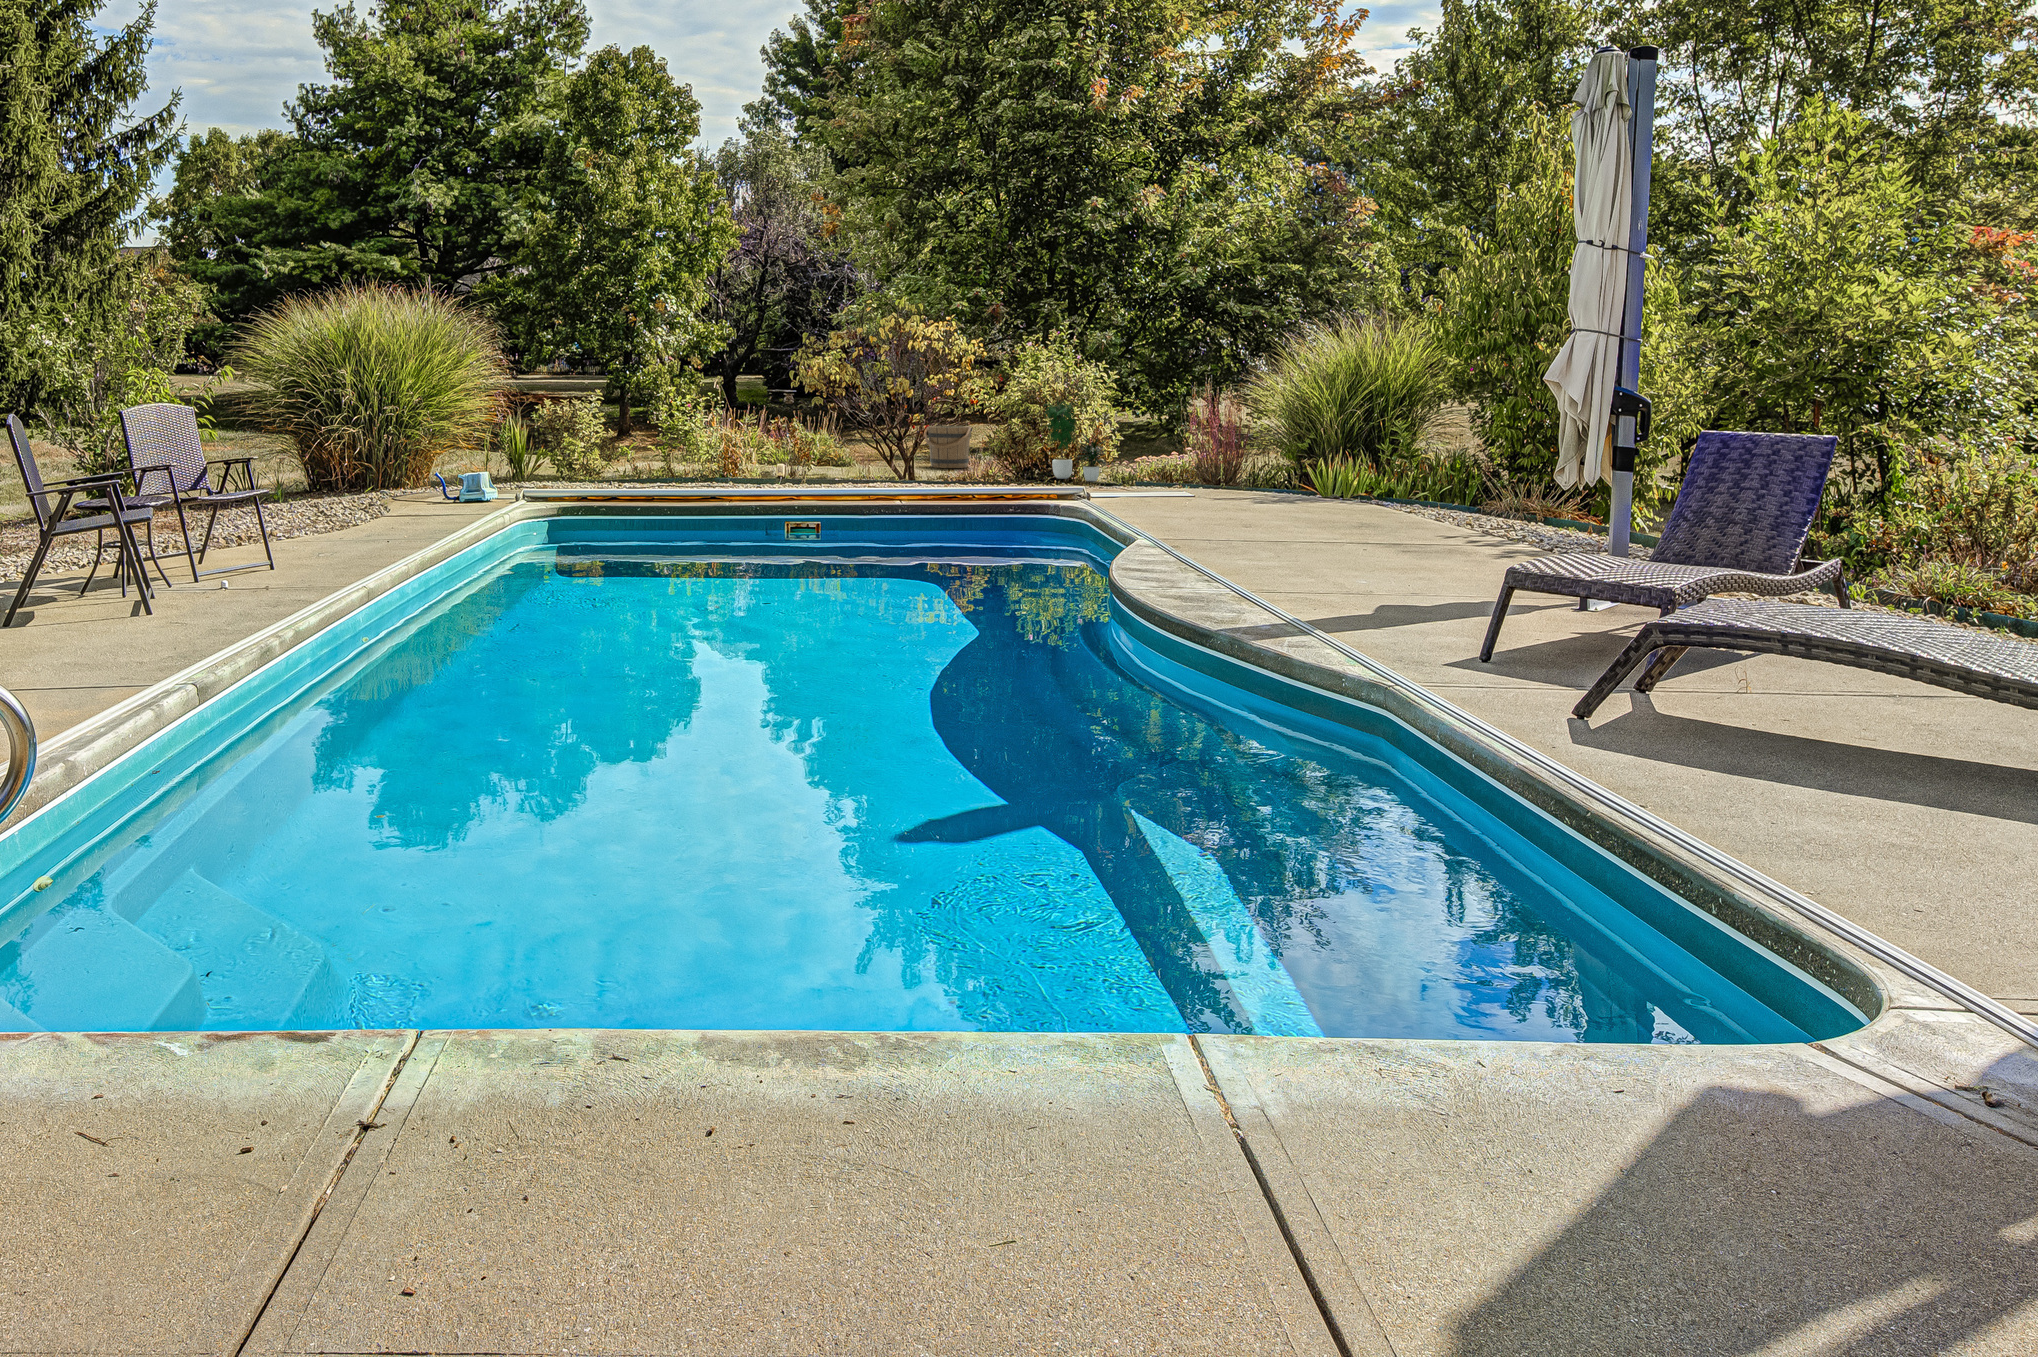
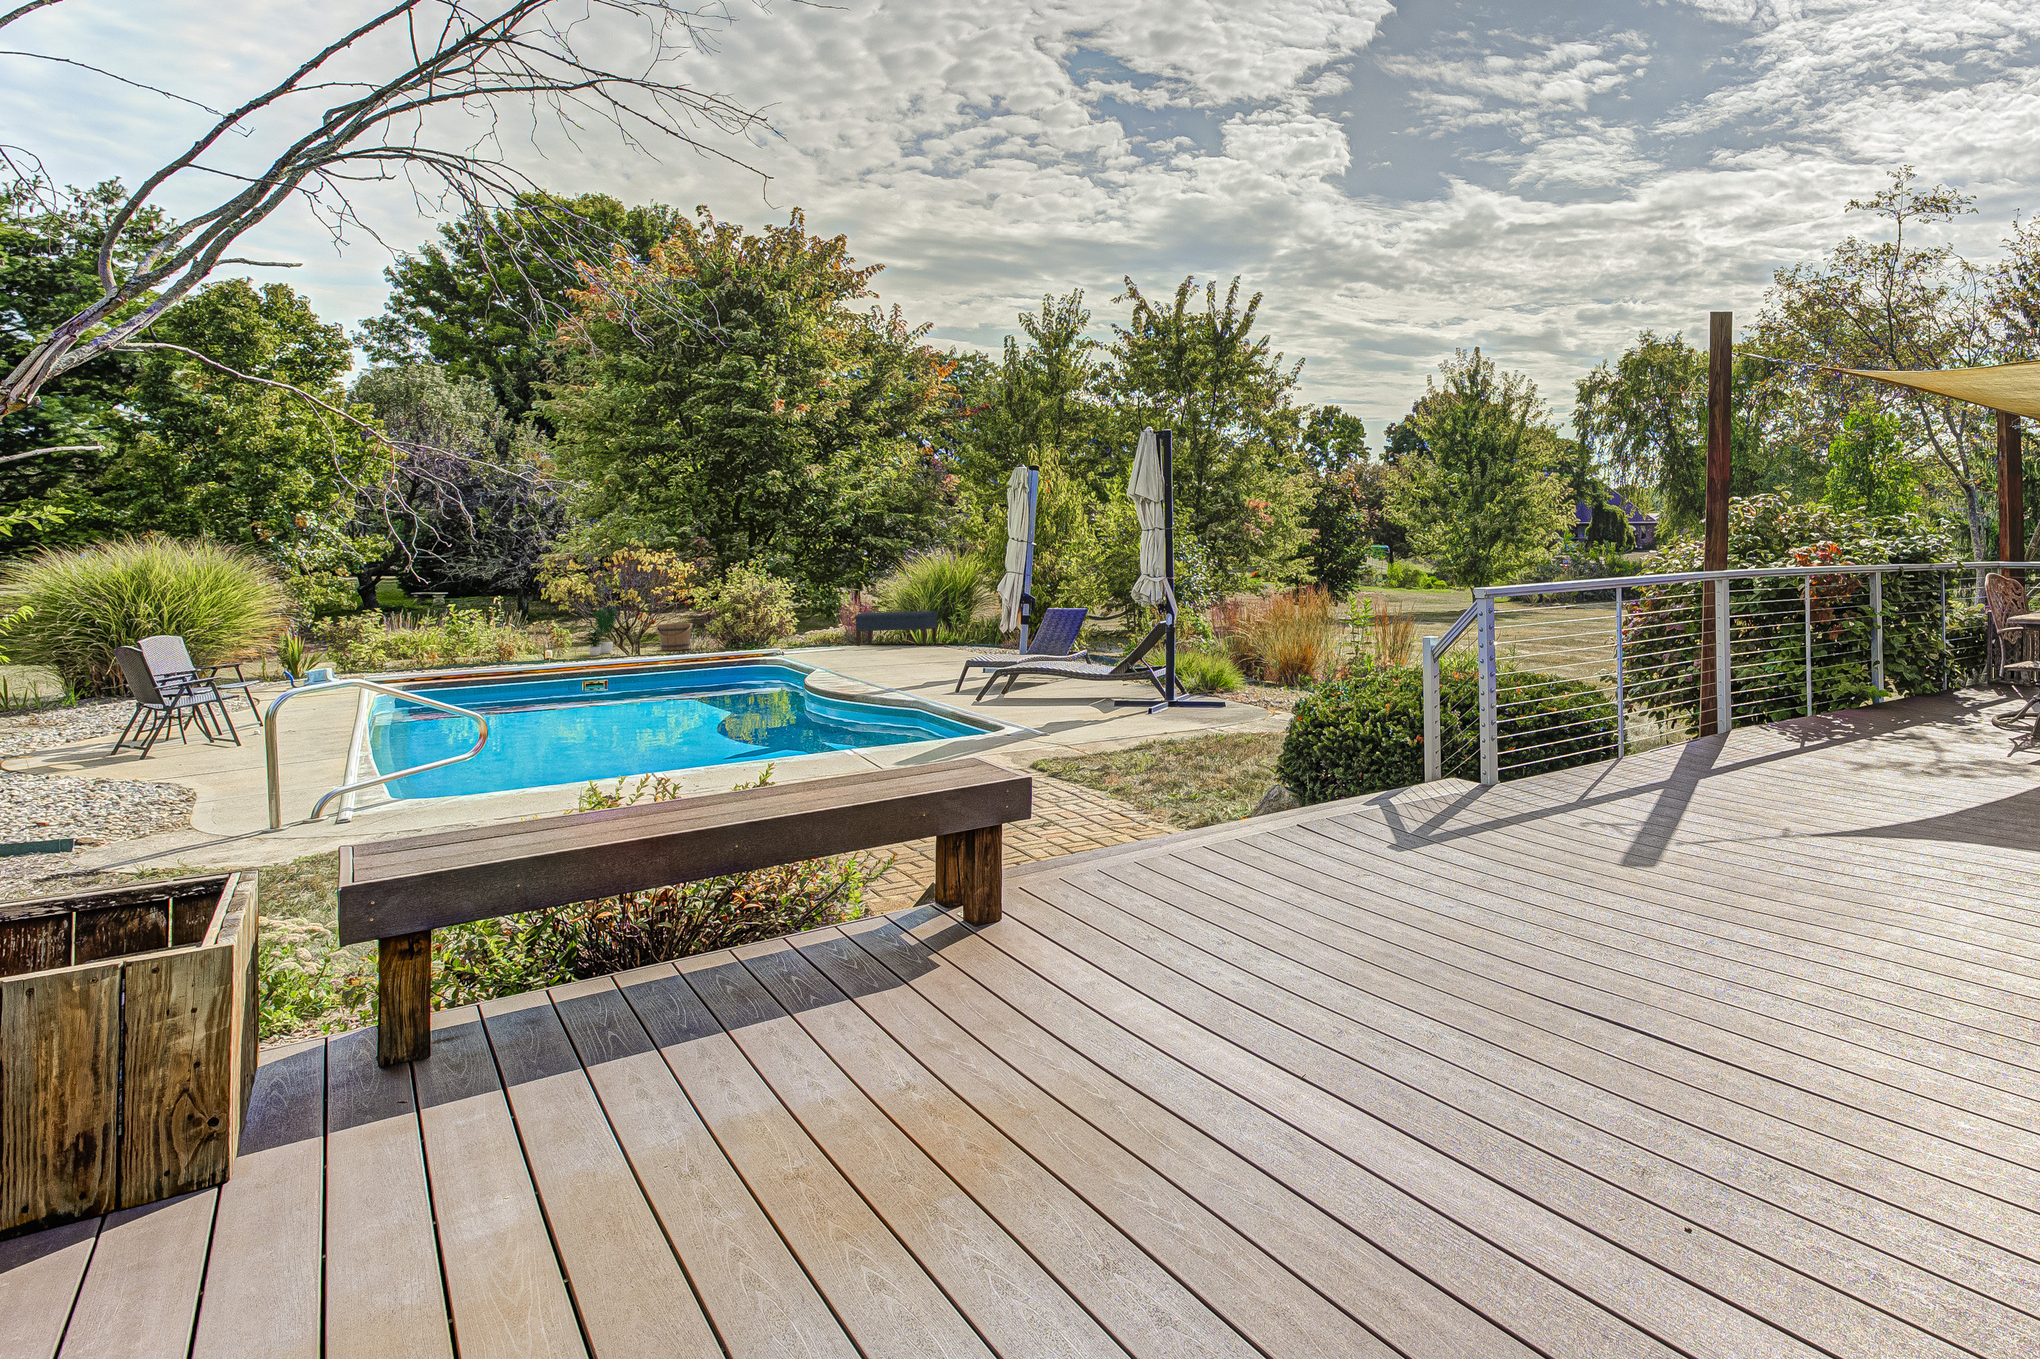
potted plant: present [1044,401,1107,481] -> present [582,605,617,656]
bench: none [1208,425,1358,493] -> present [855,611,938,646]

